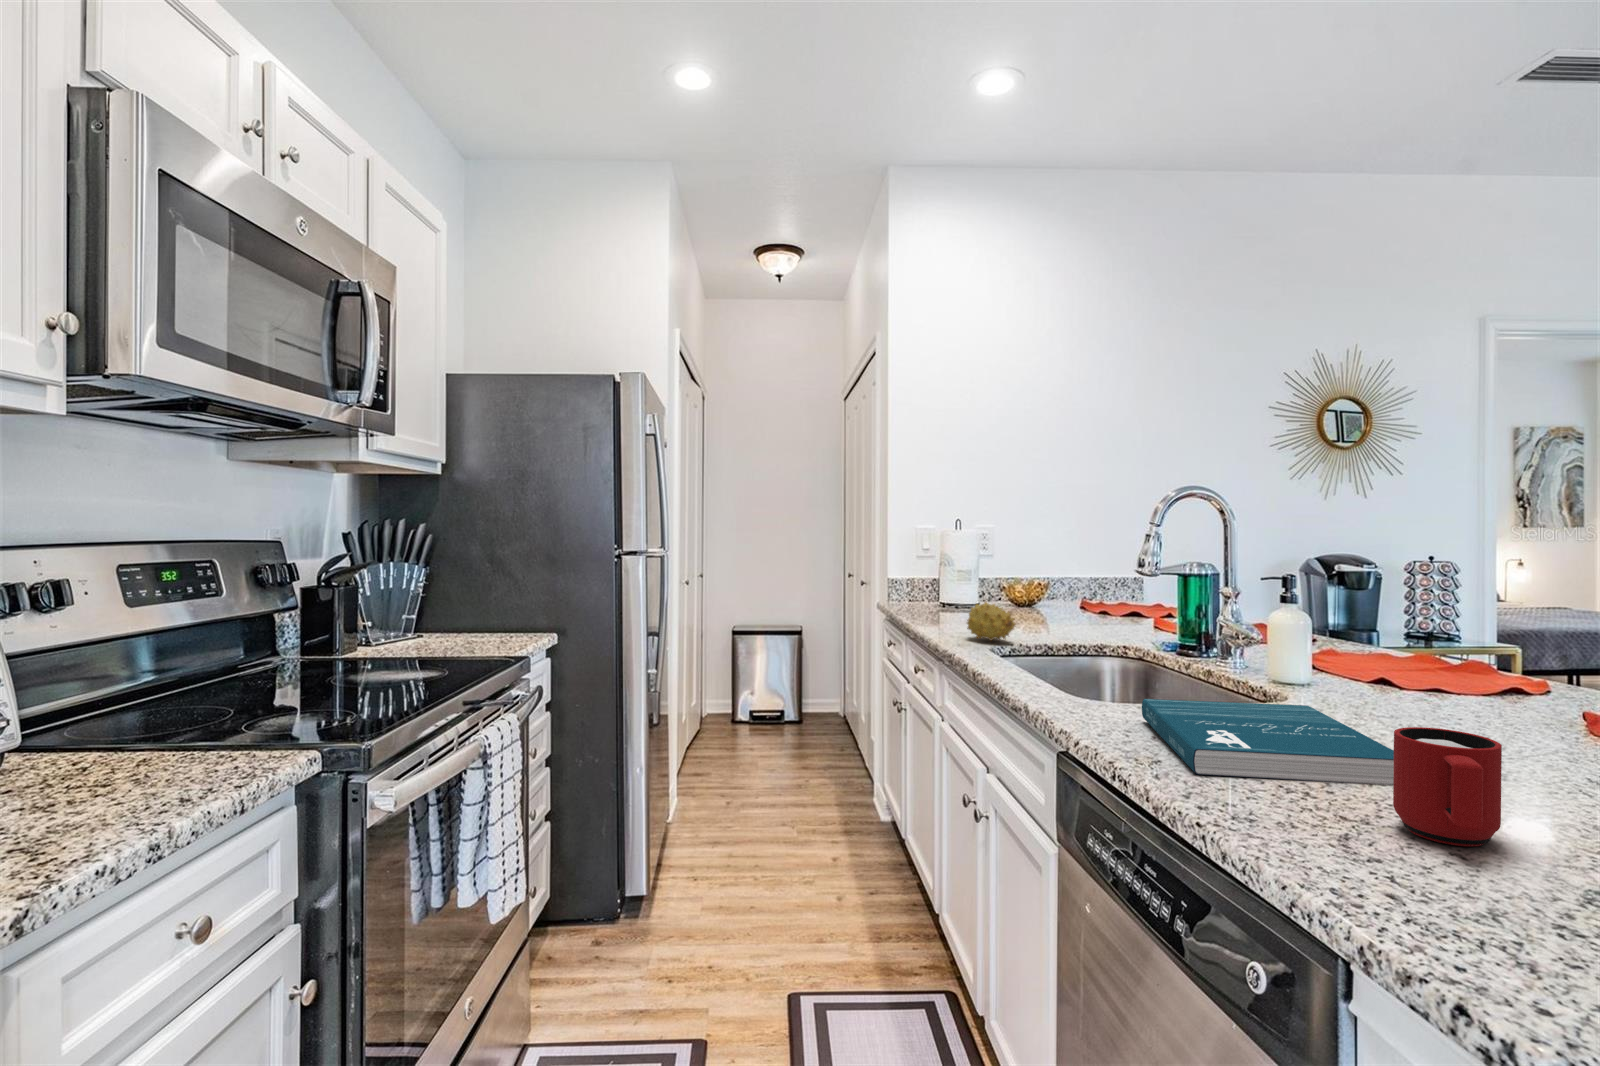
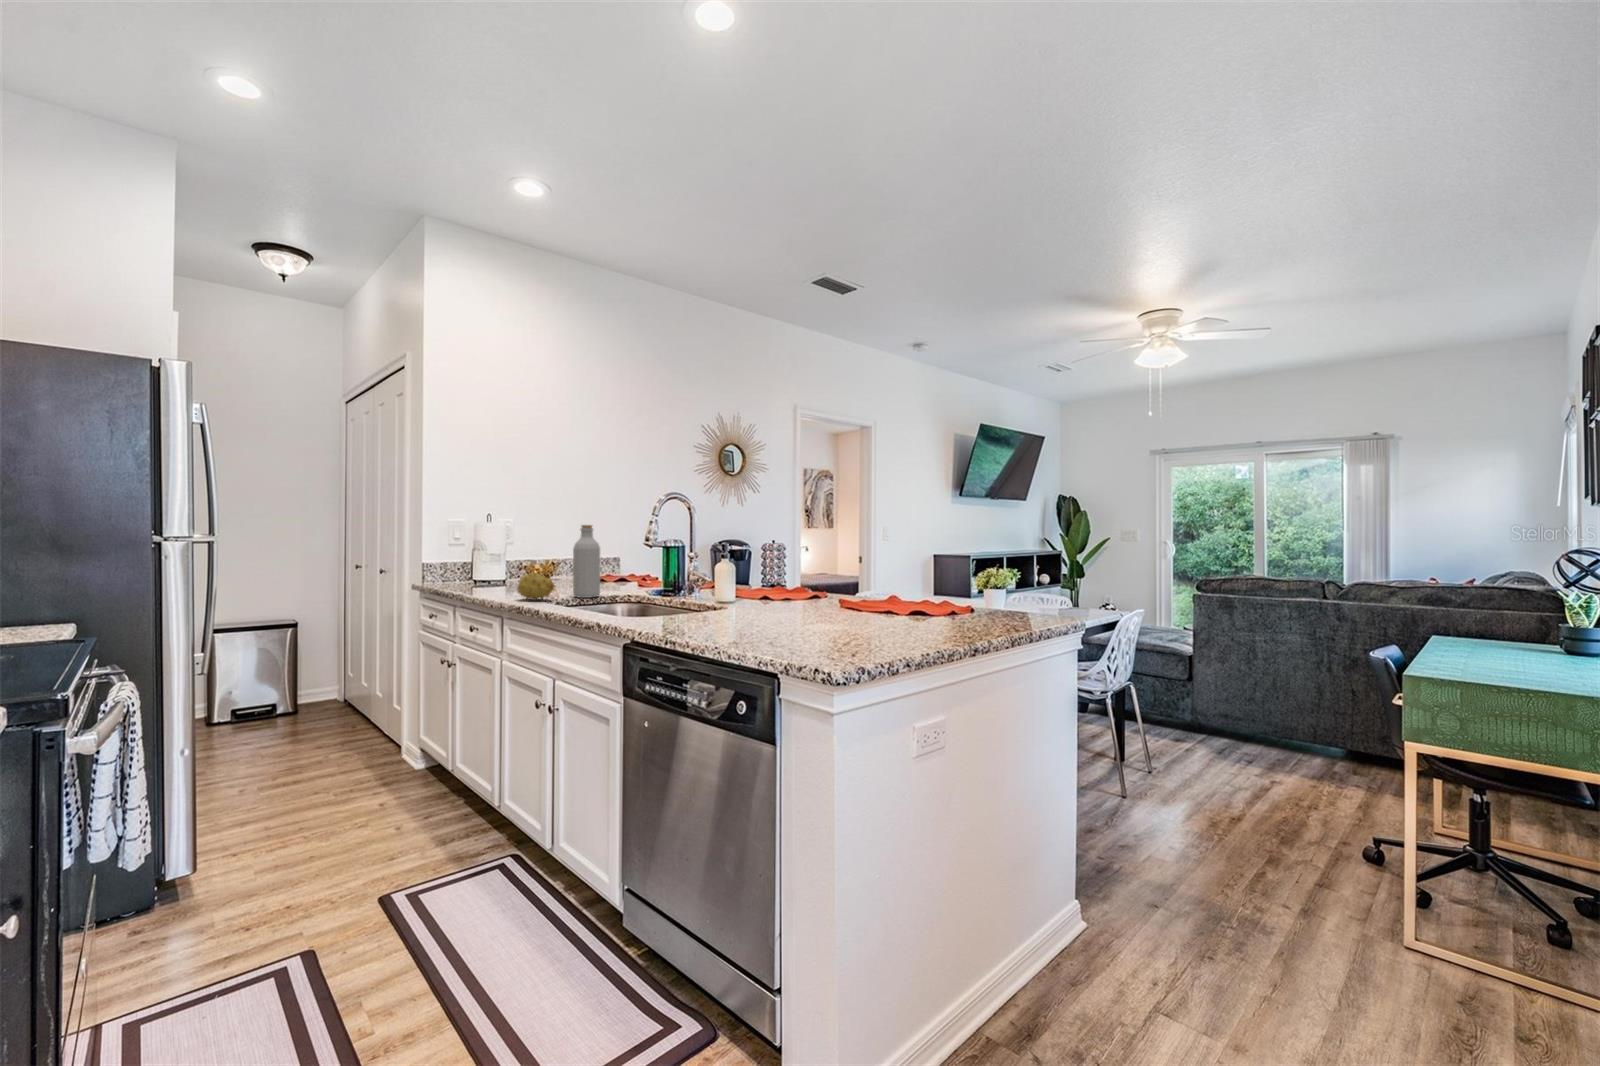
bottle: none [1045,536,1085,643] -> present [573,525,600,598]
book: present [1142,699,1394,785] -> none [666,606,790,635]
mug: present [1393,727,1502,846] -> none [788,595,823,639]

